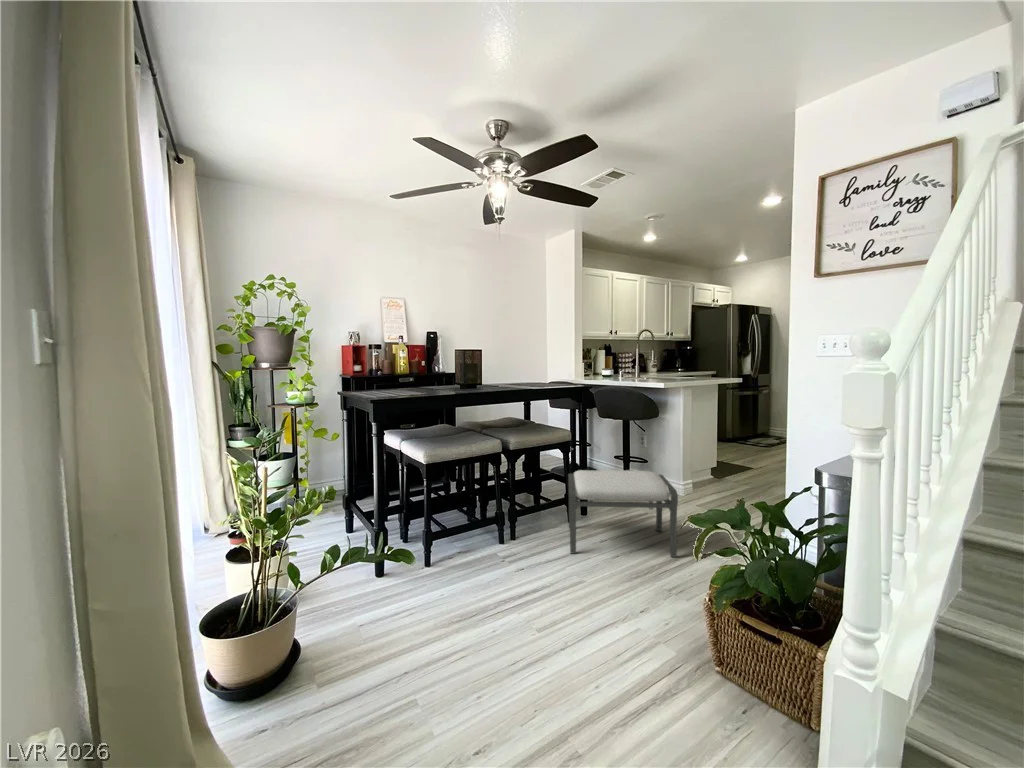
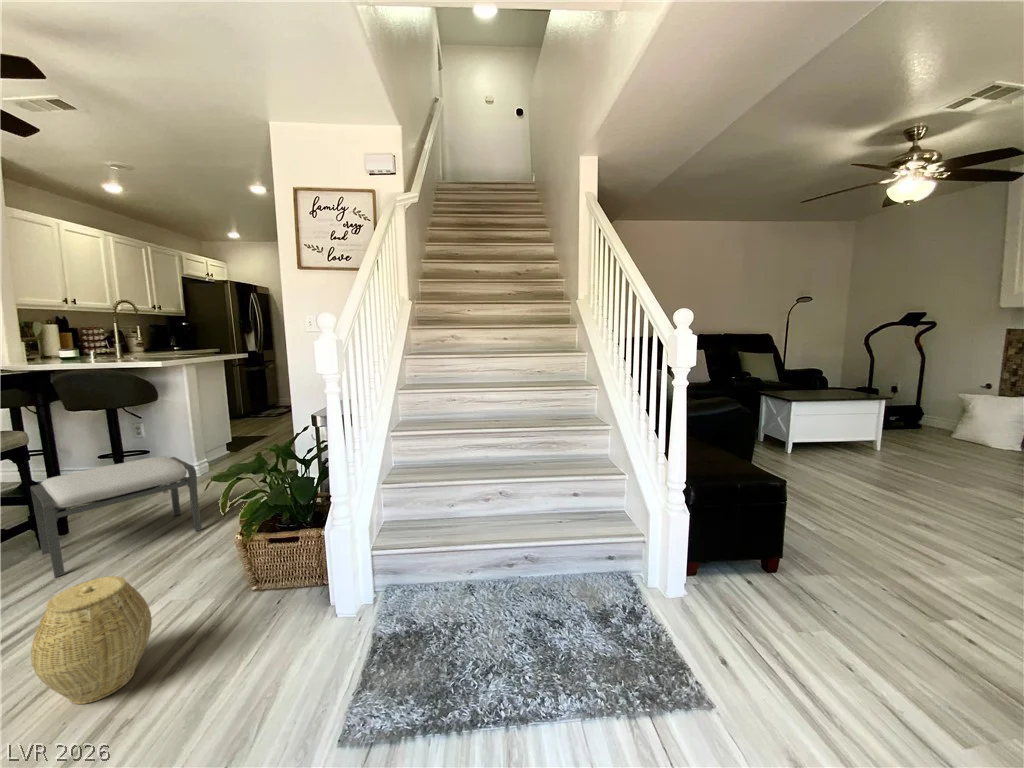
woven basket: none [531,586,614,710] -> present [31,576,152,704]

